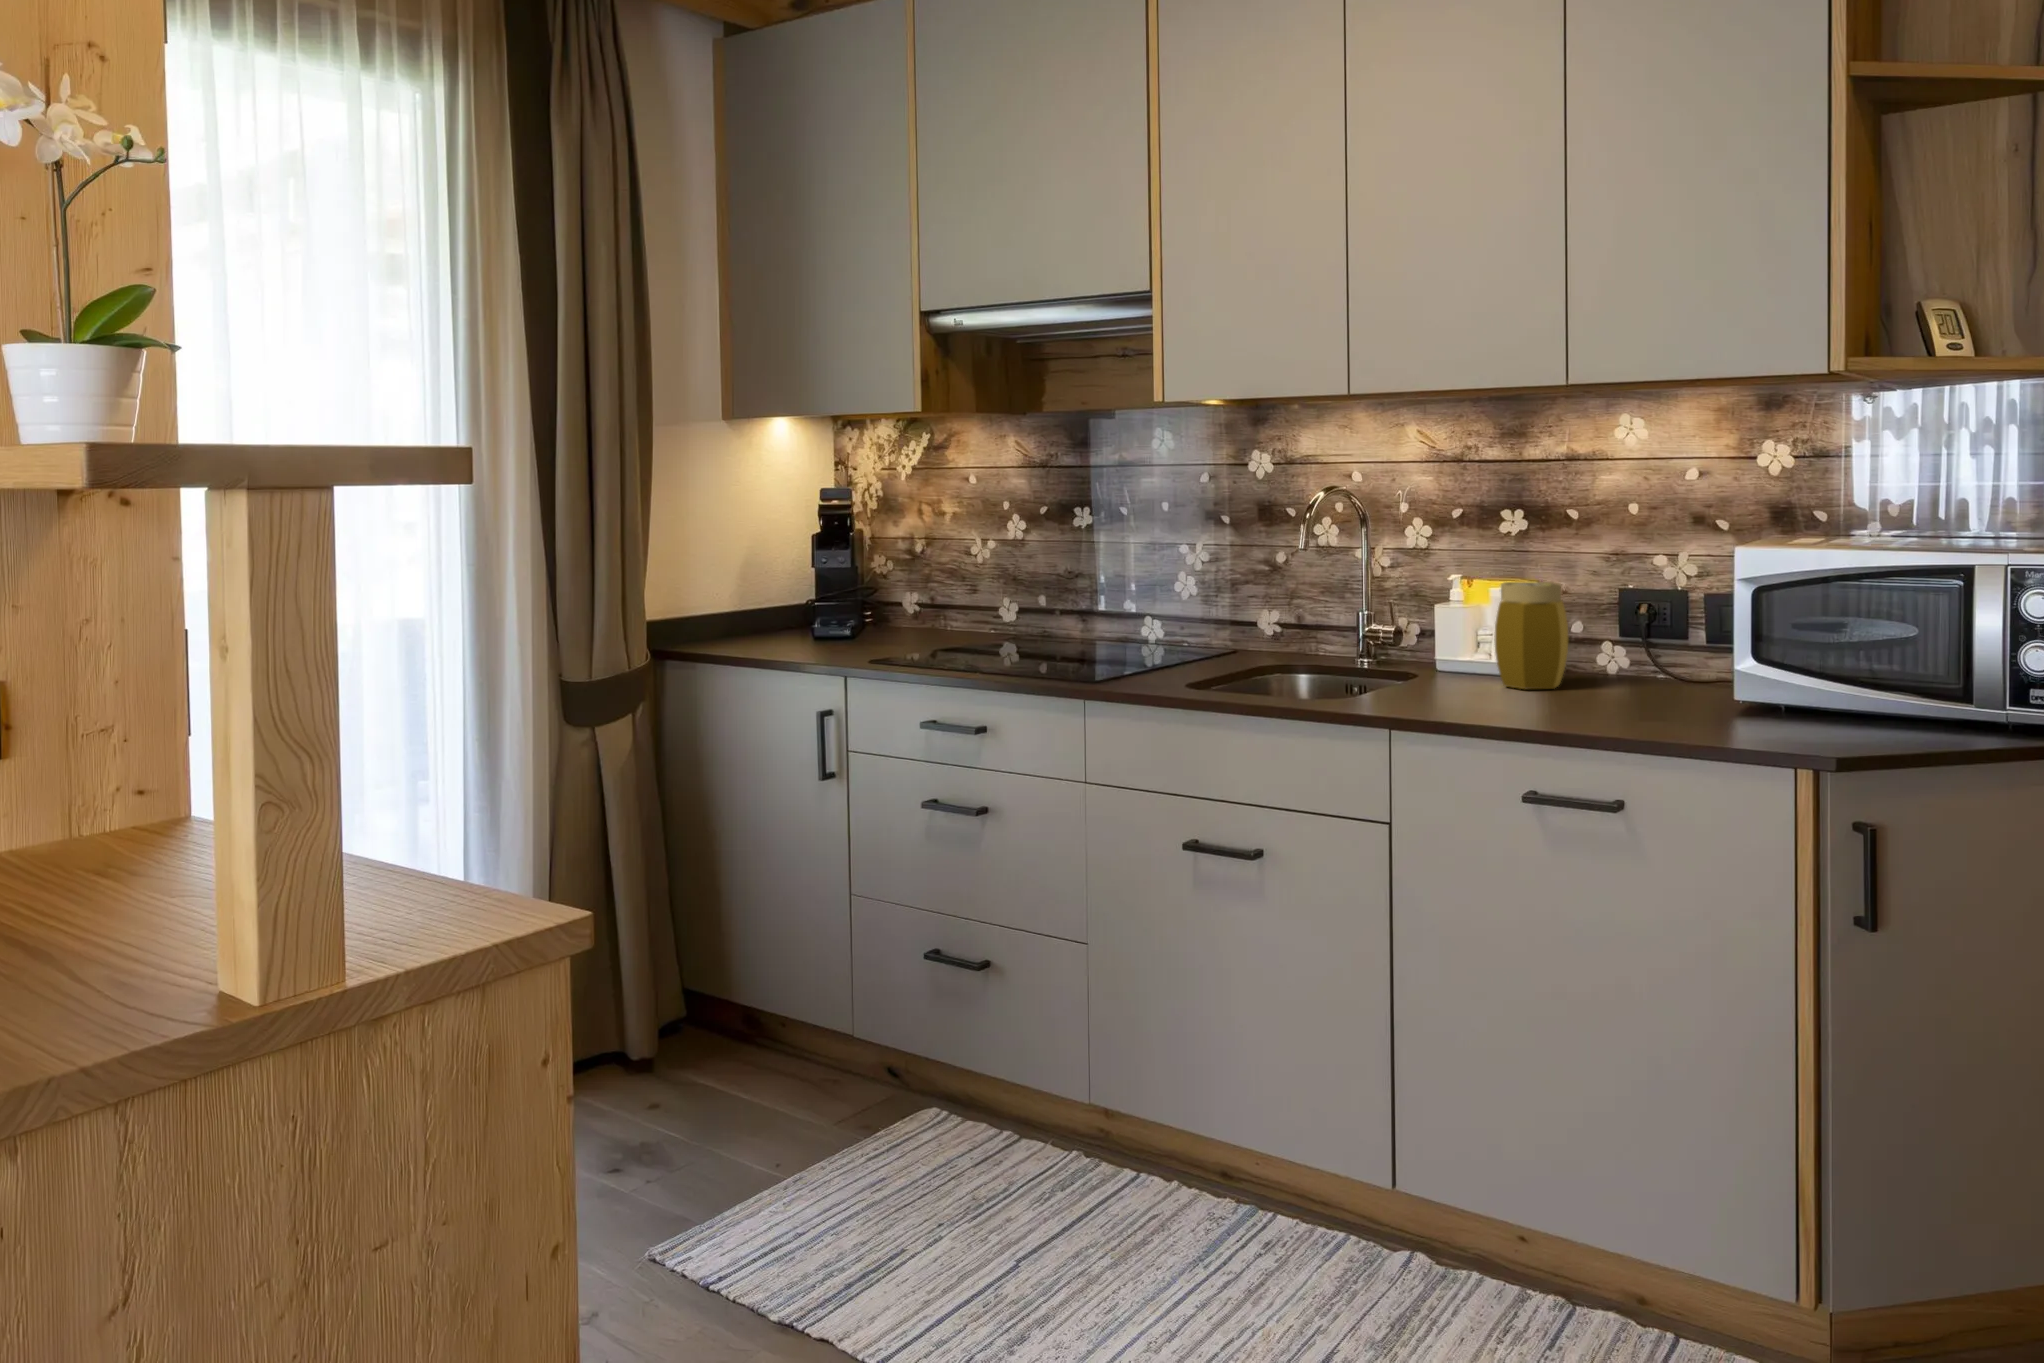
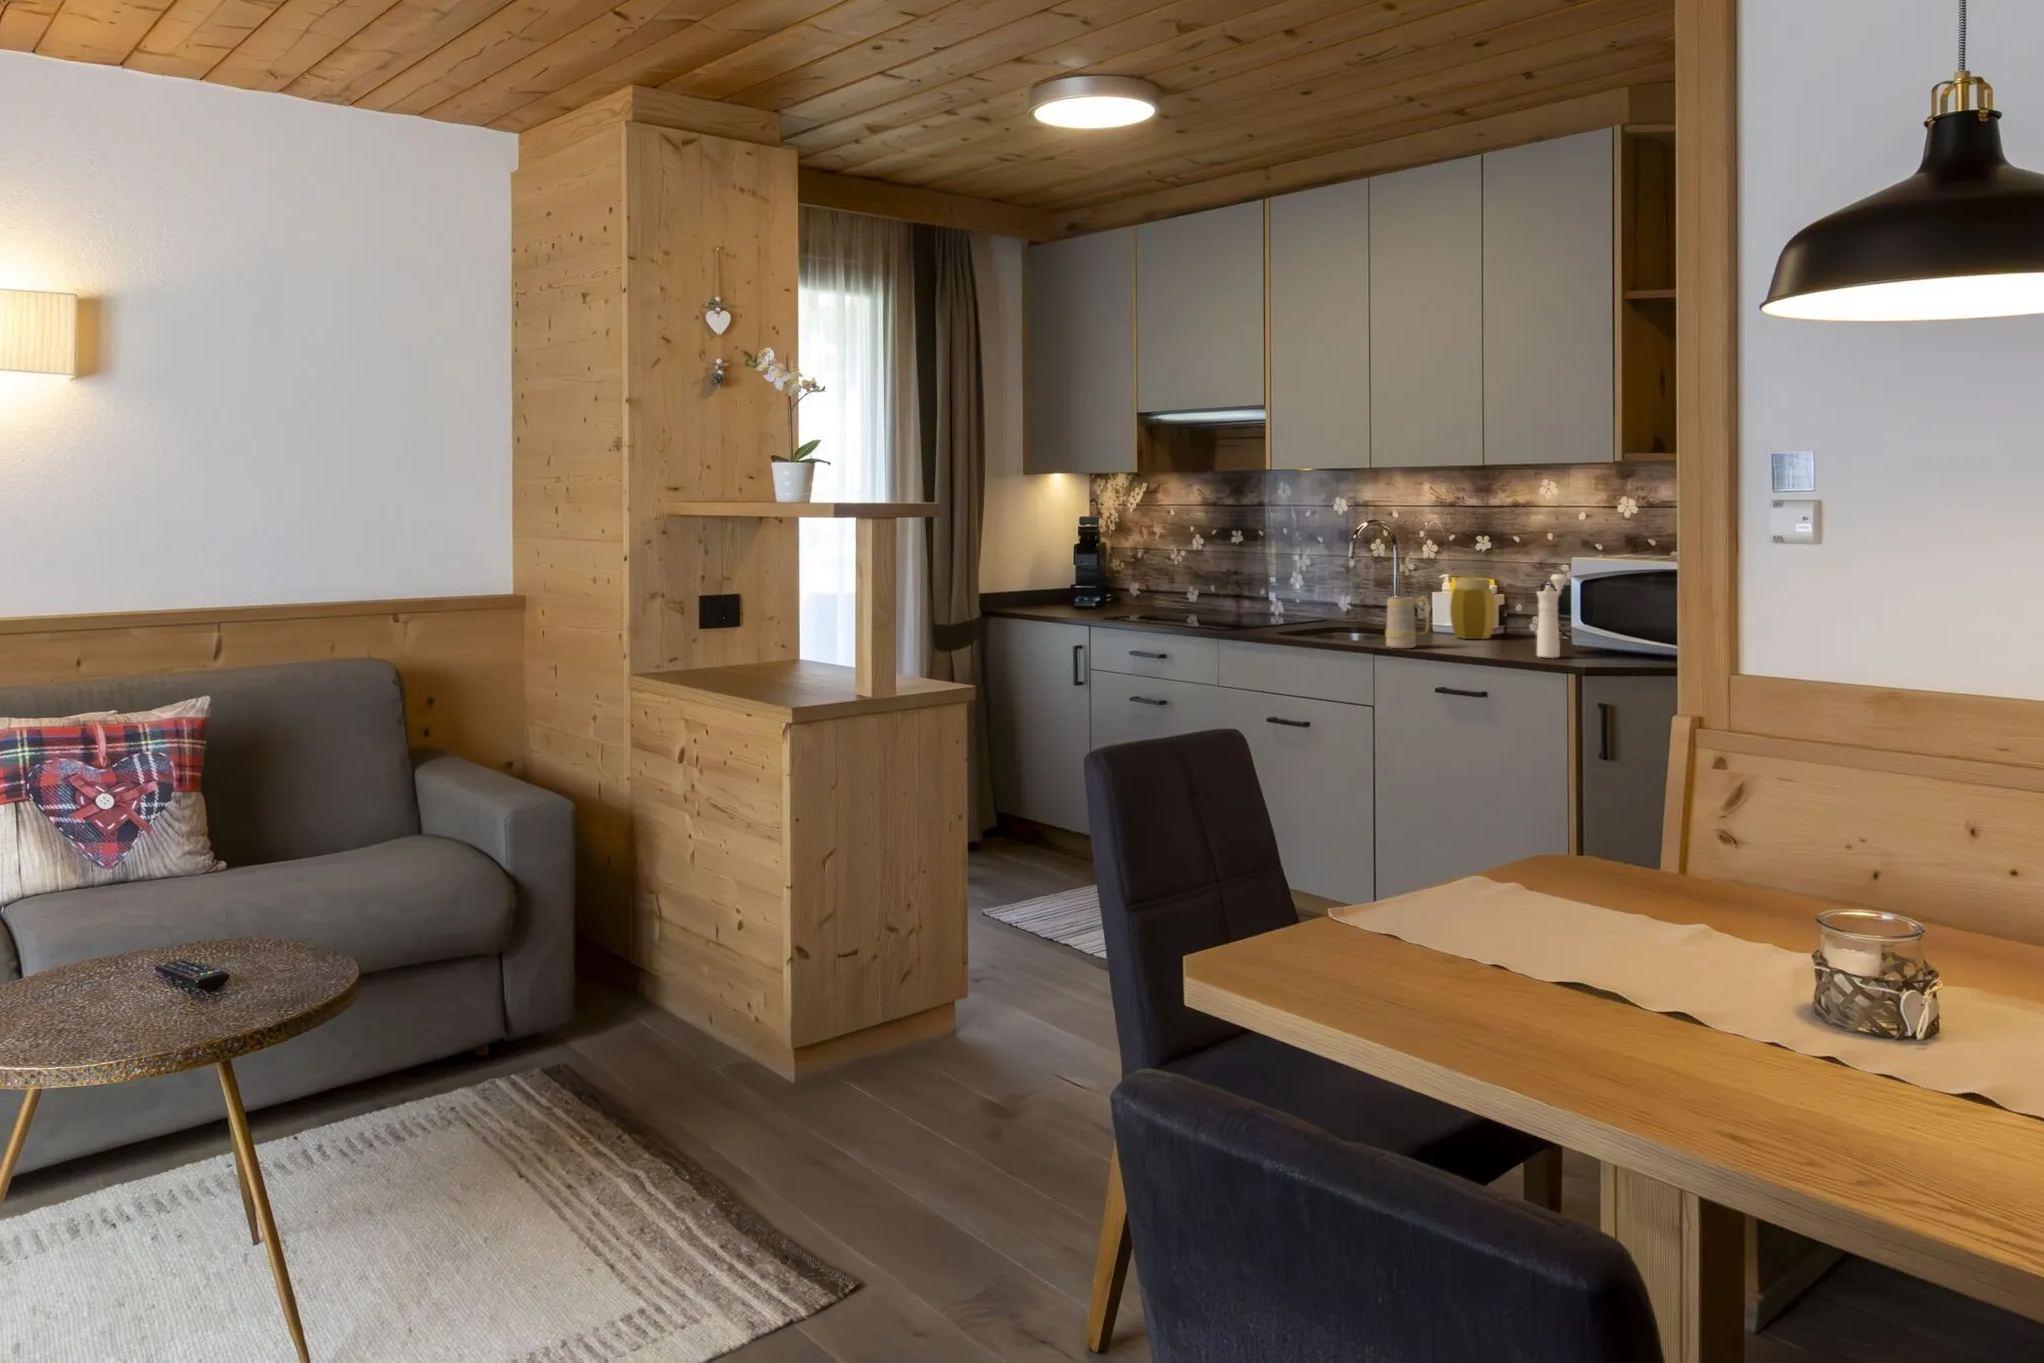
pepper mill: none [1705,575,1749,732] -> present [1537,574,1567,658]
mug: none [1410,620,1491,717] -> present [1386,597,1430,648]

